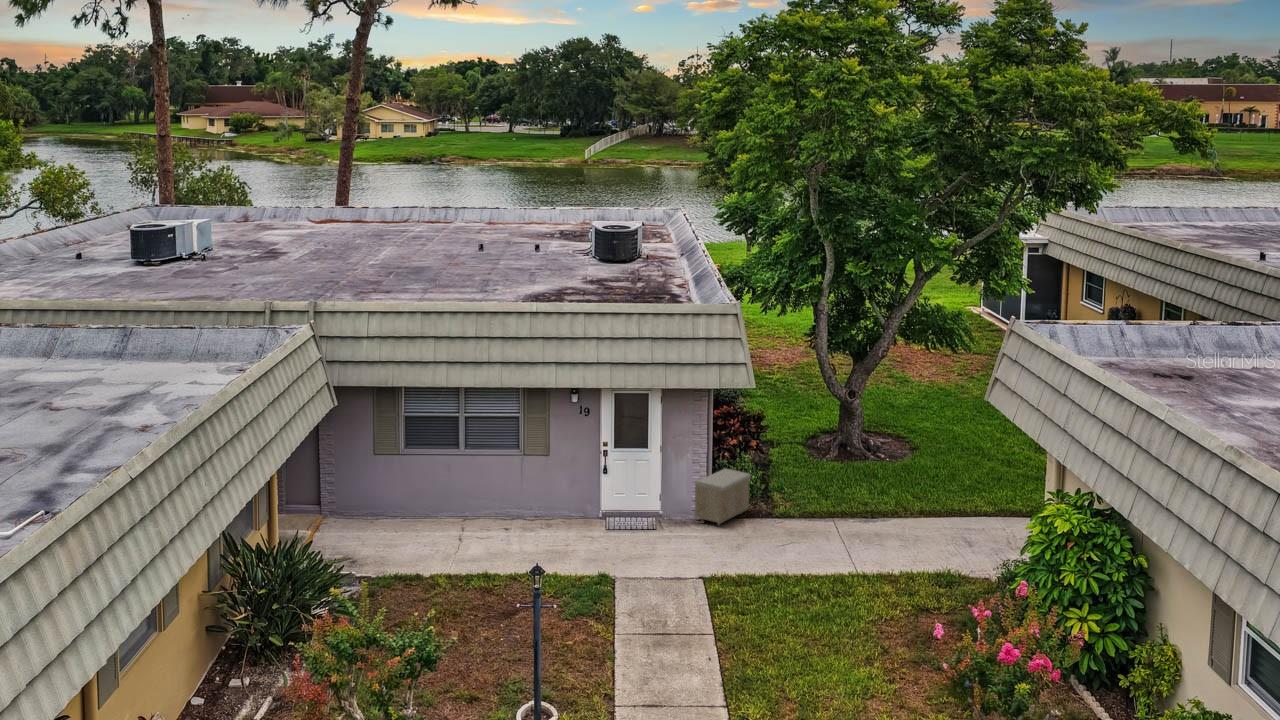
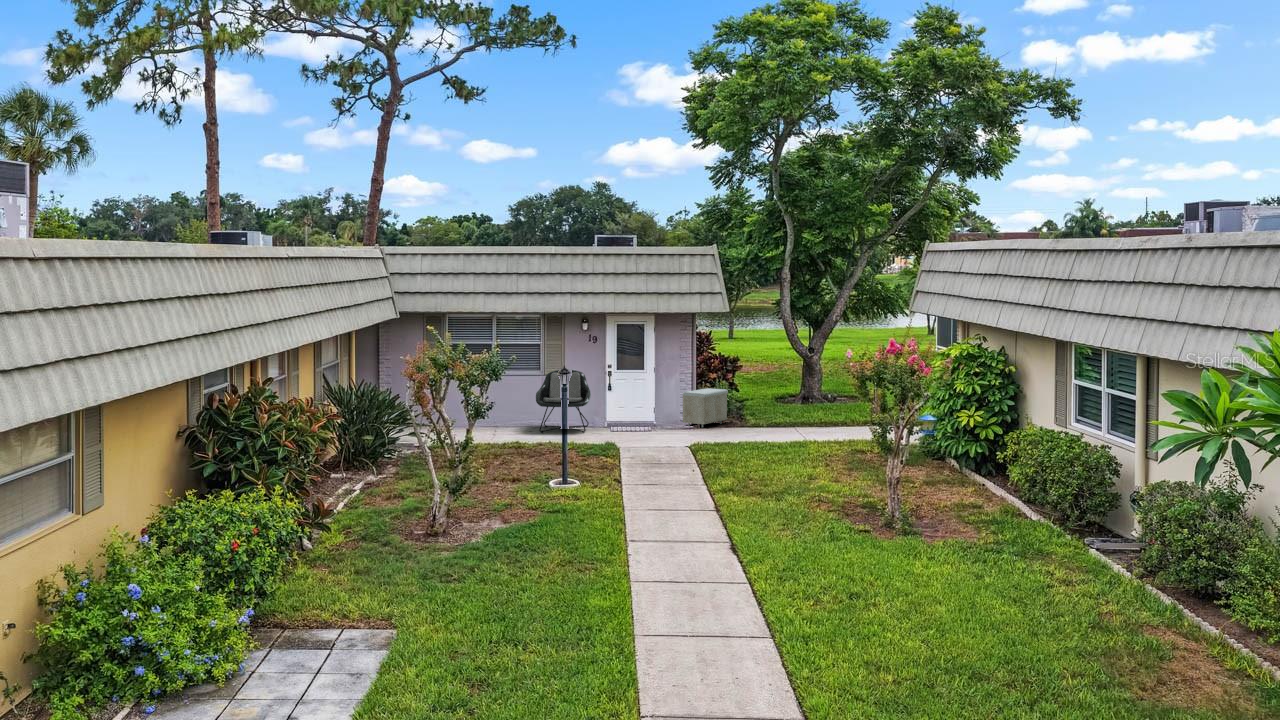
lounge chair: none [512,450,581,537] -> present [536,370,591,433]

